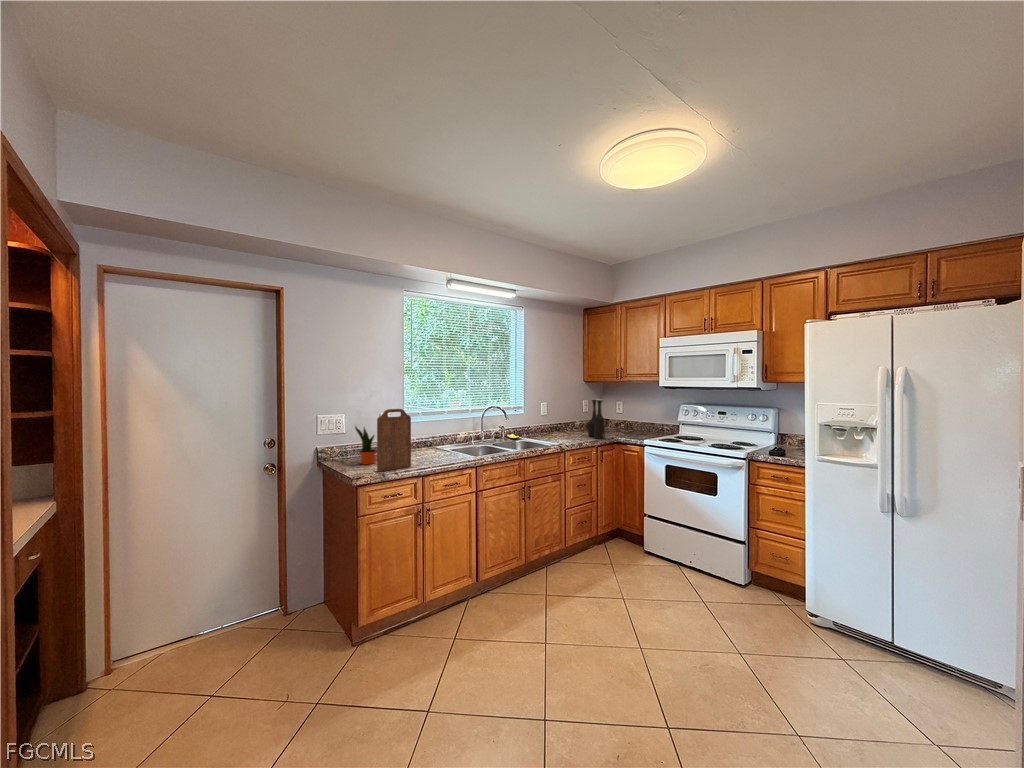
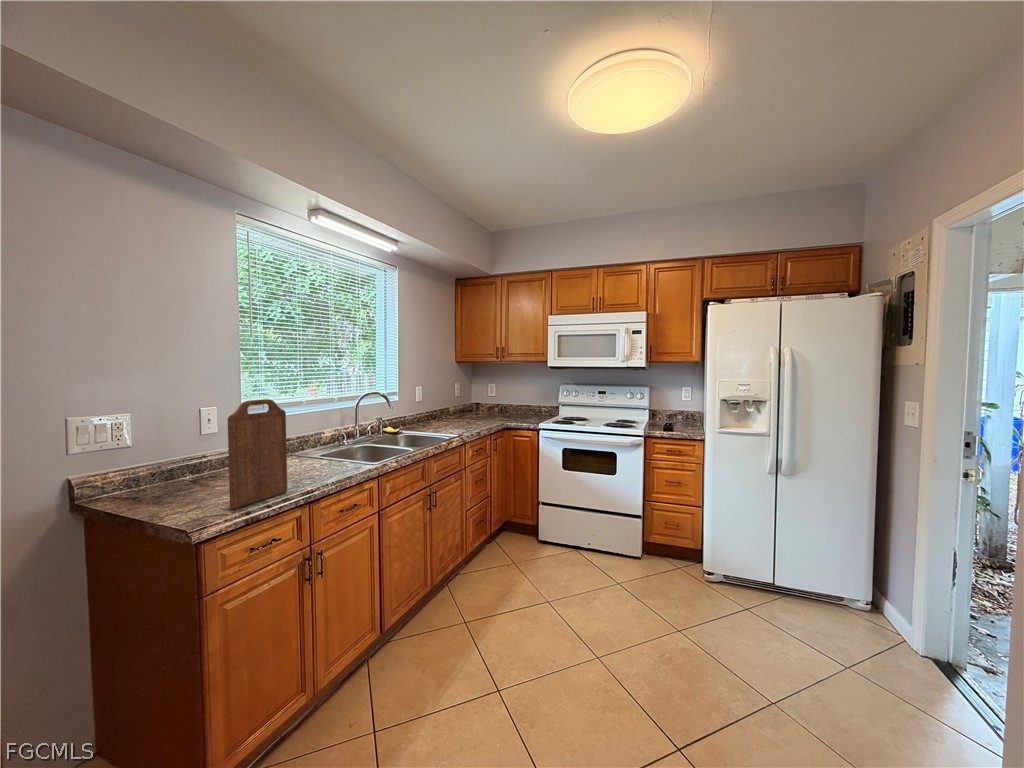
vase: present [586,399,605,439] -> none [471,381,496,426]
potted plant: present [355,427,377,465] -> none [165,431,211,499]

